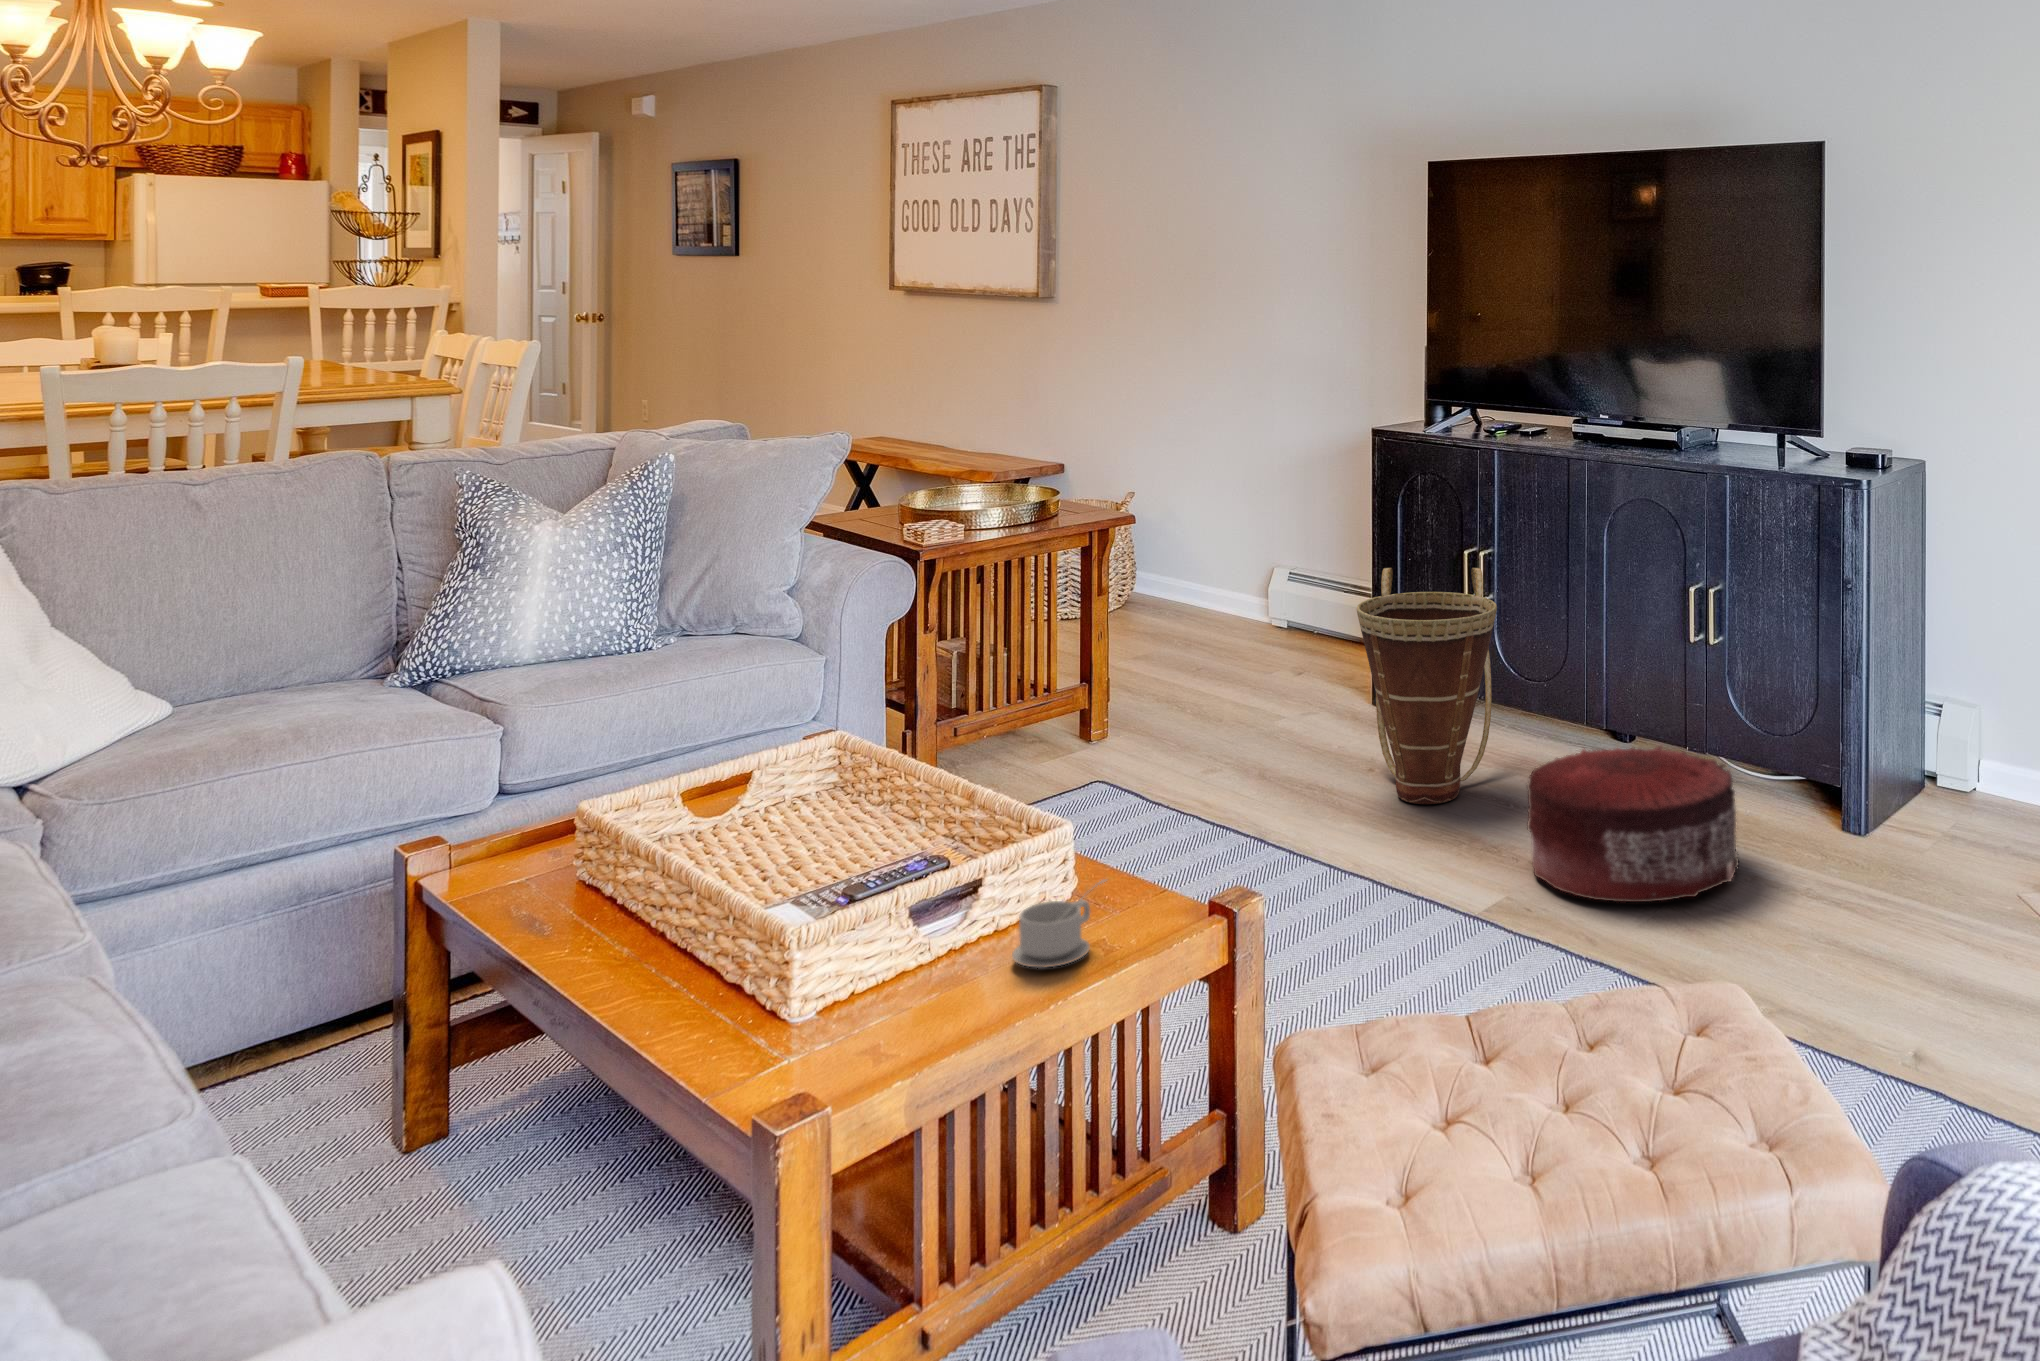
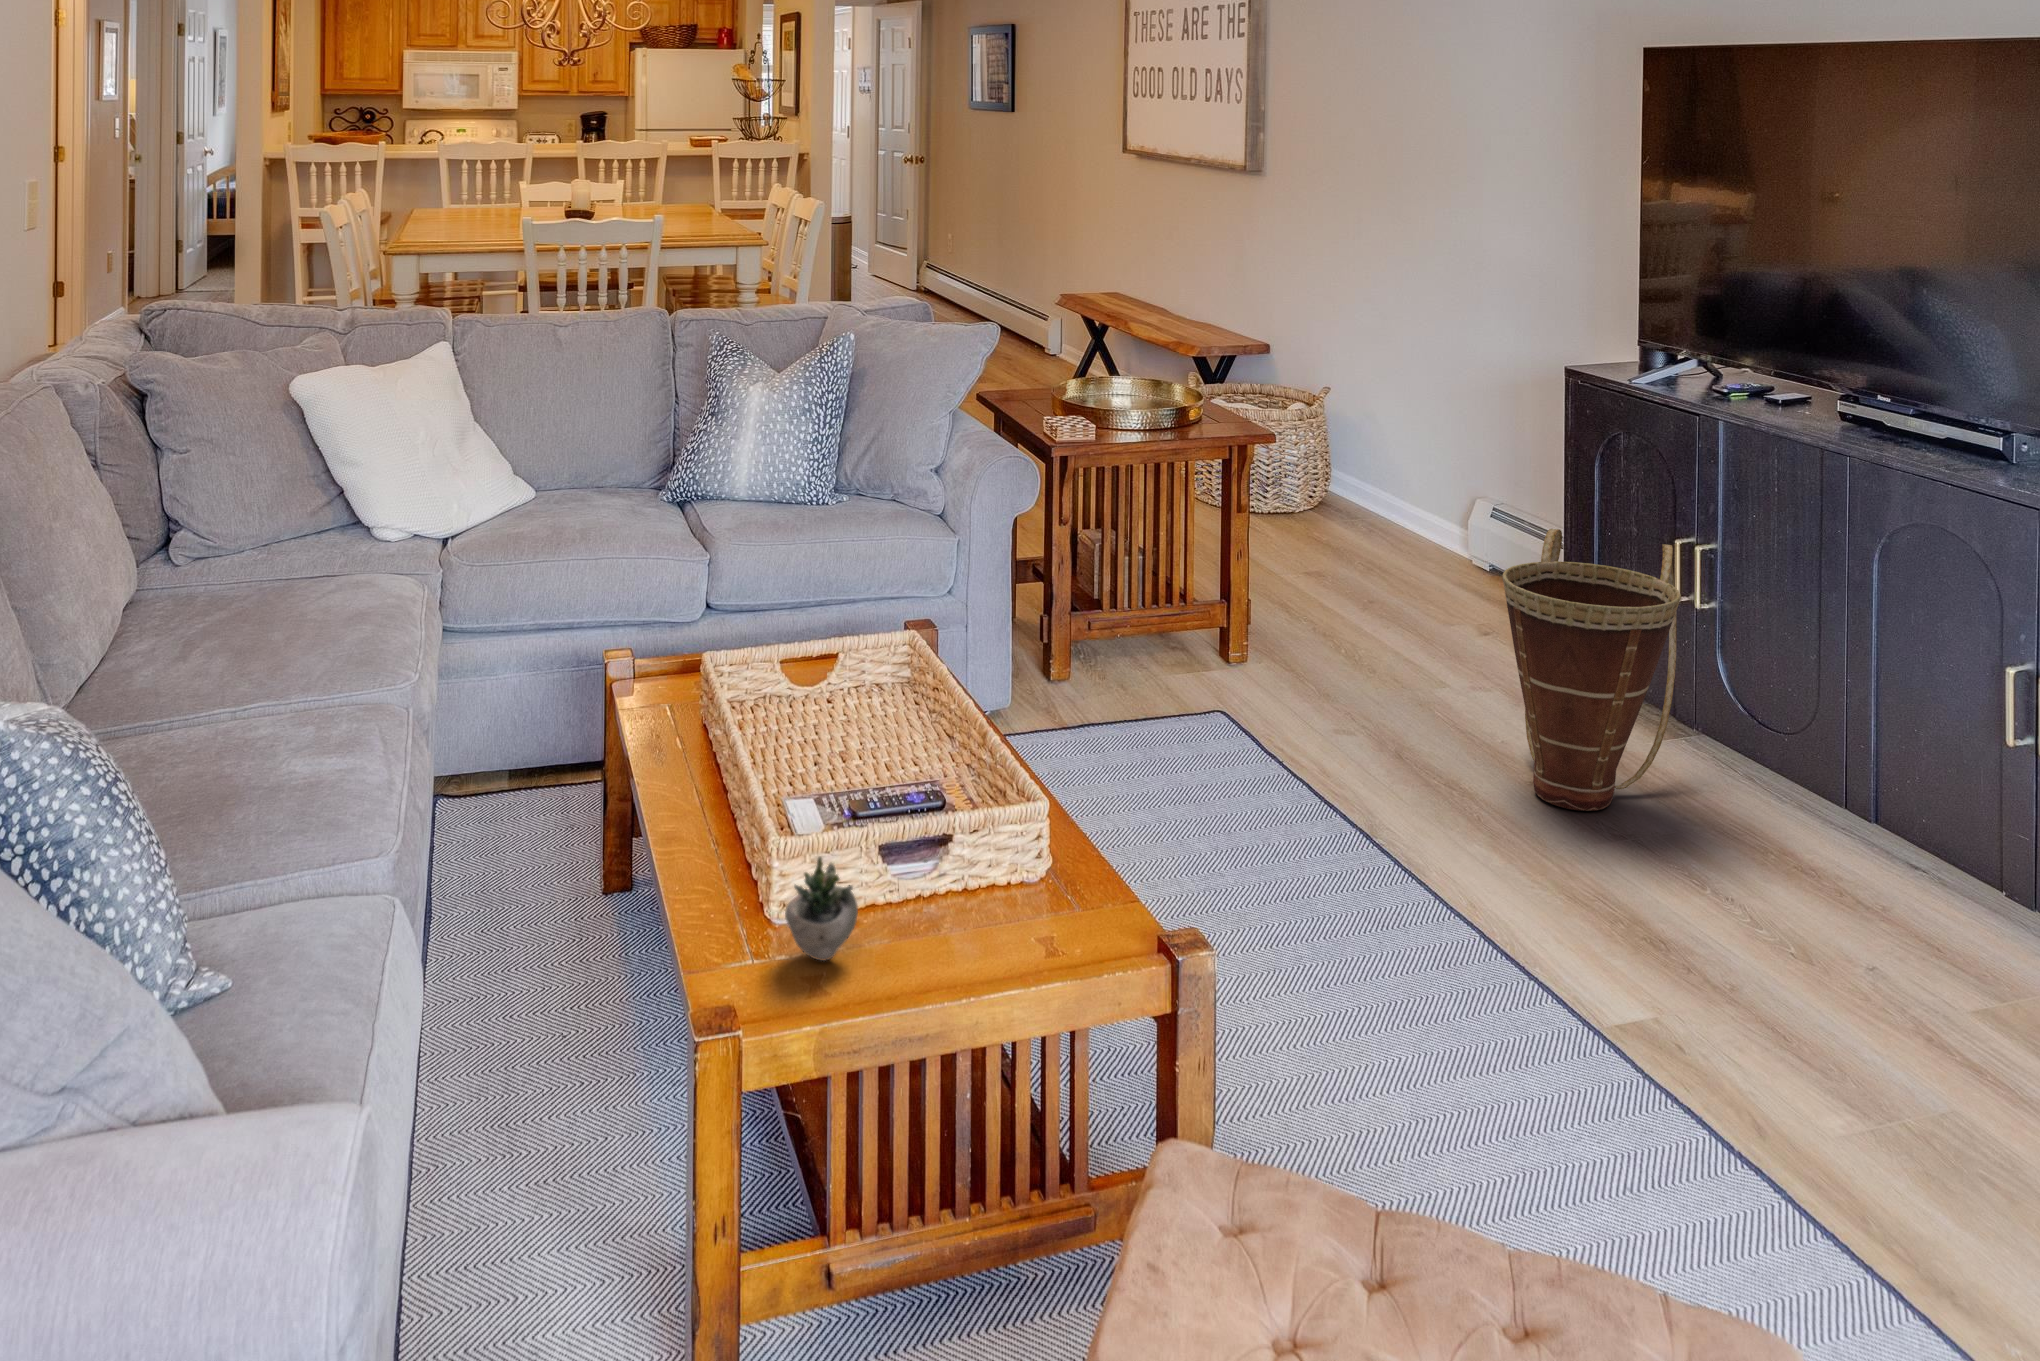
pouf: present [1527,747,1739,902] -> none [1669,792,1971,1017]
teacup: present [1012,879,1106,968] -> none [965,867,1068,946]
succulent plant: none [829,890,984,1025] -> present [785,857,927,961]

